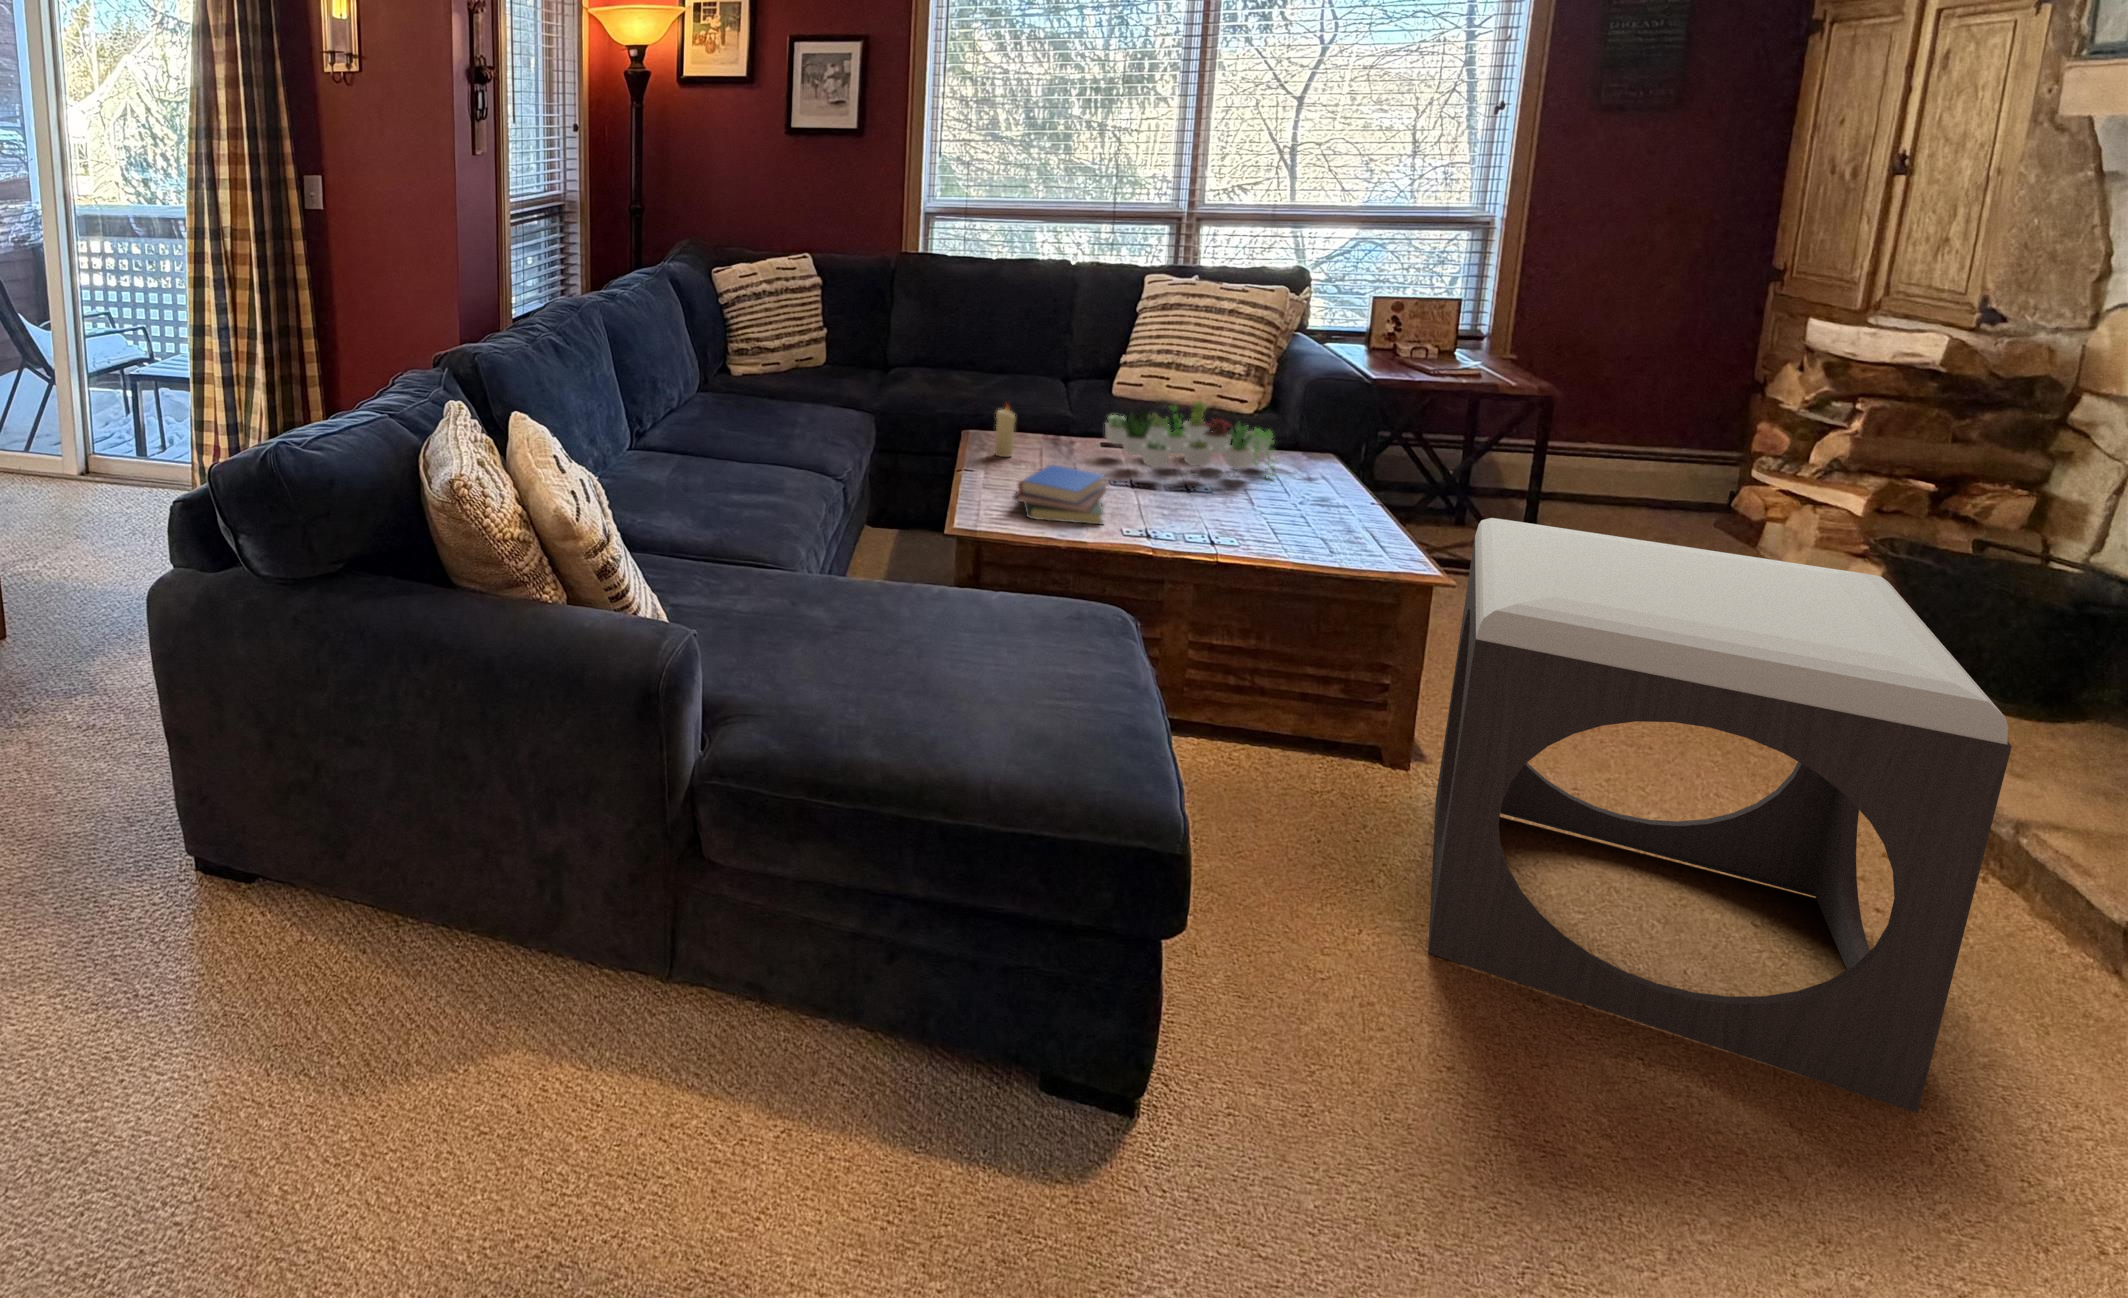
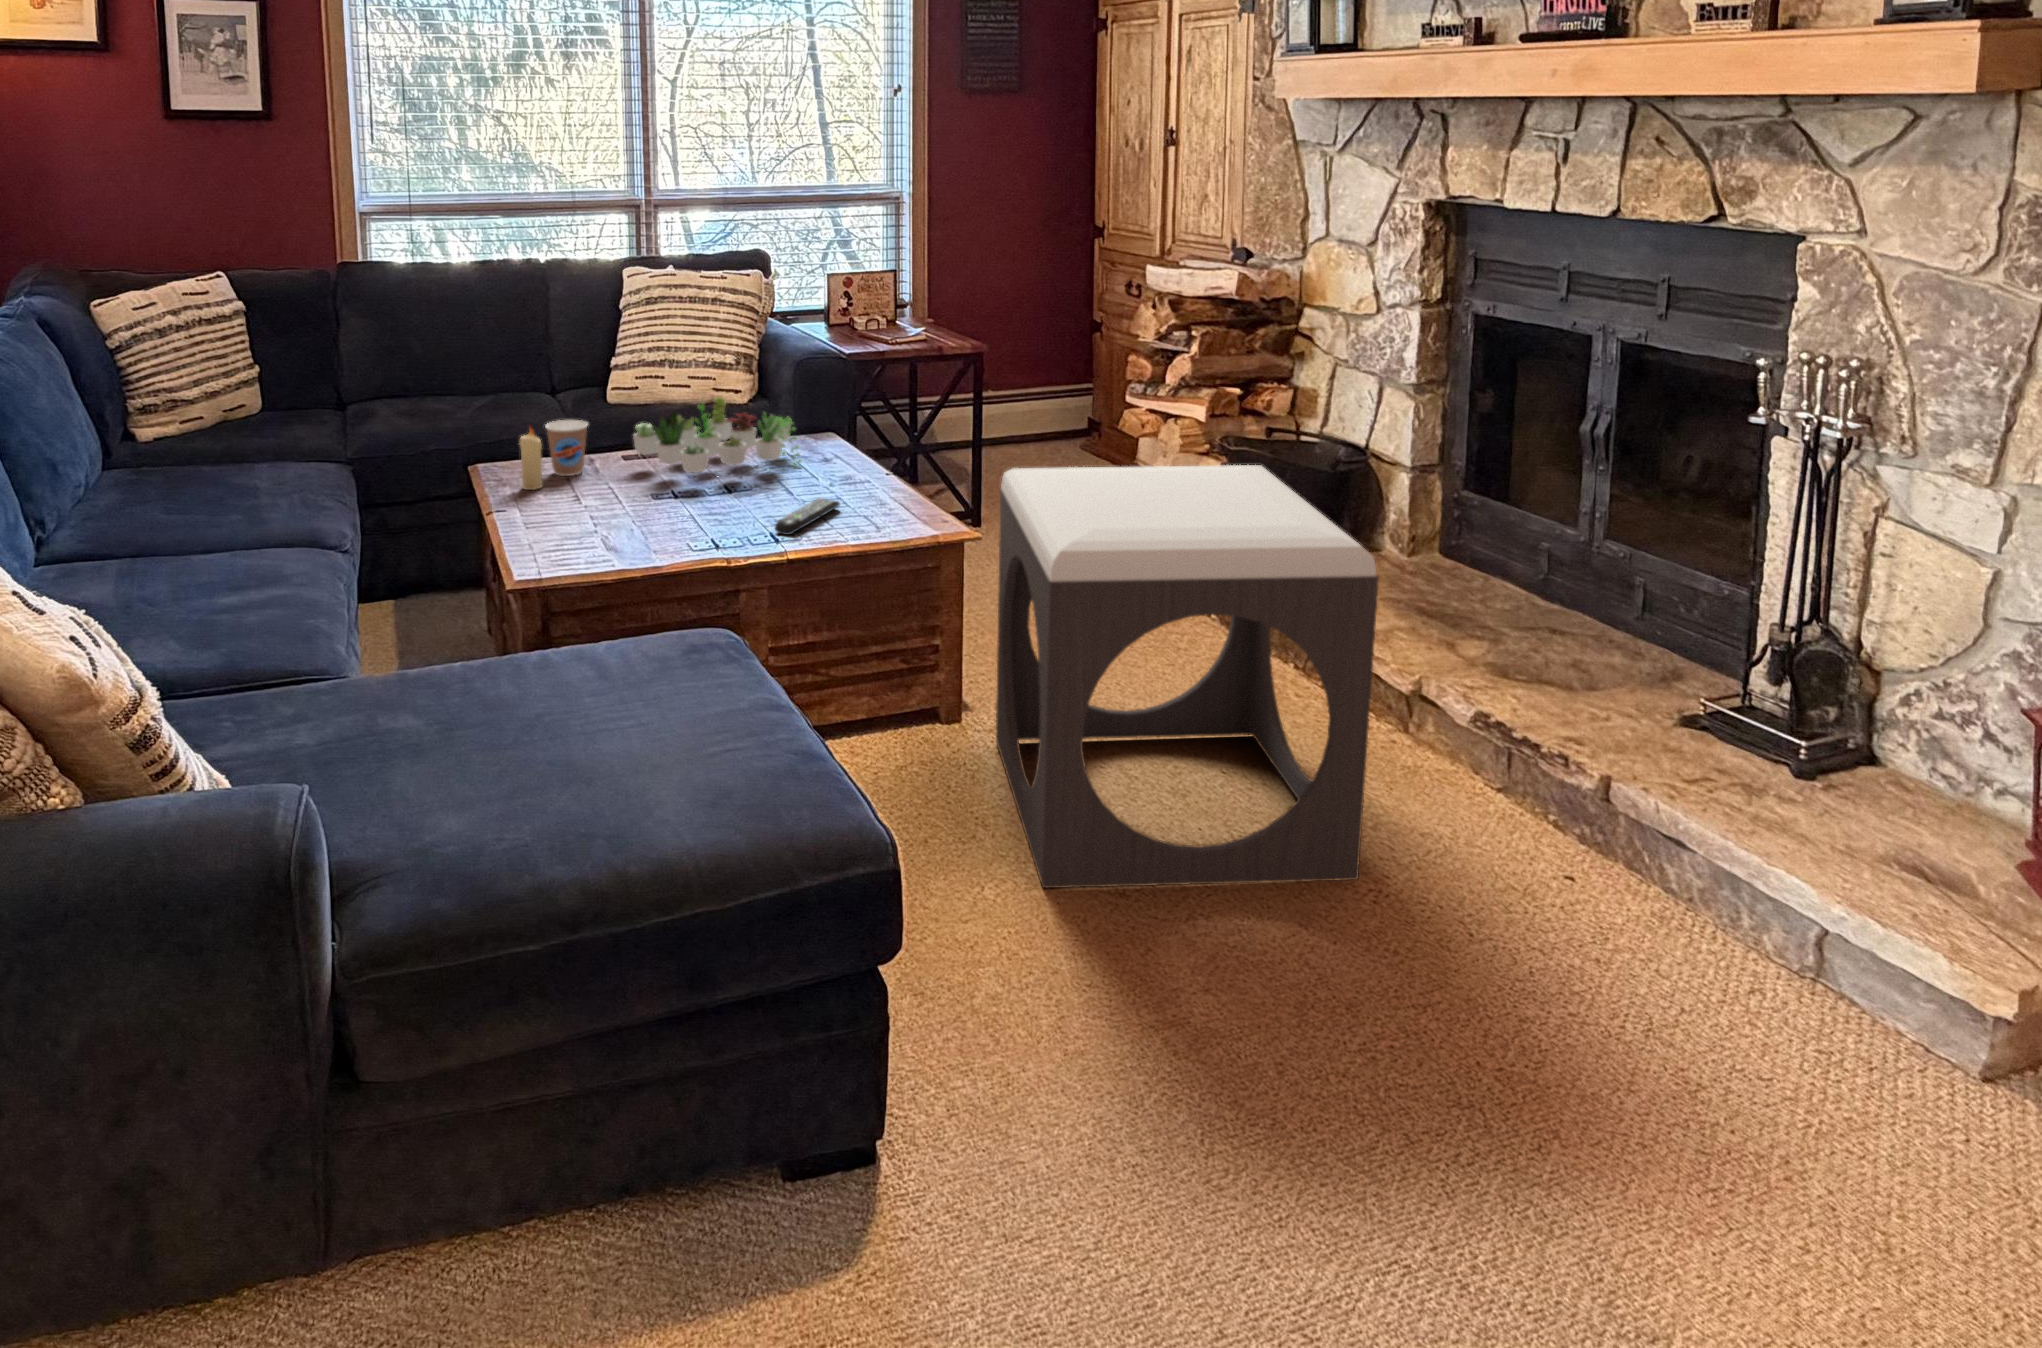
coffee cup: none [1024,402,1064,451] -> present [546,420,587,476]
book: present [1013,465,1107,524] -> none [569,489,673,554]
remote control: none [1211,511,1295,539] -> present [775,499,840,535]

